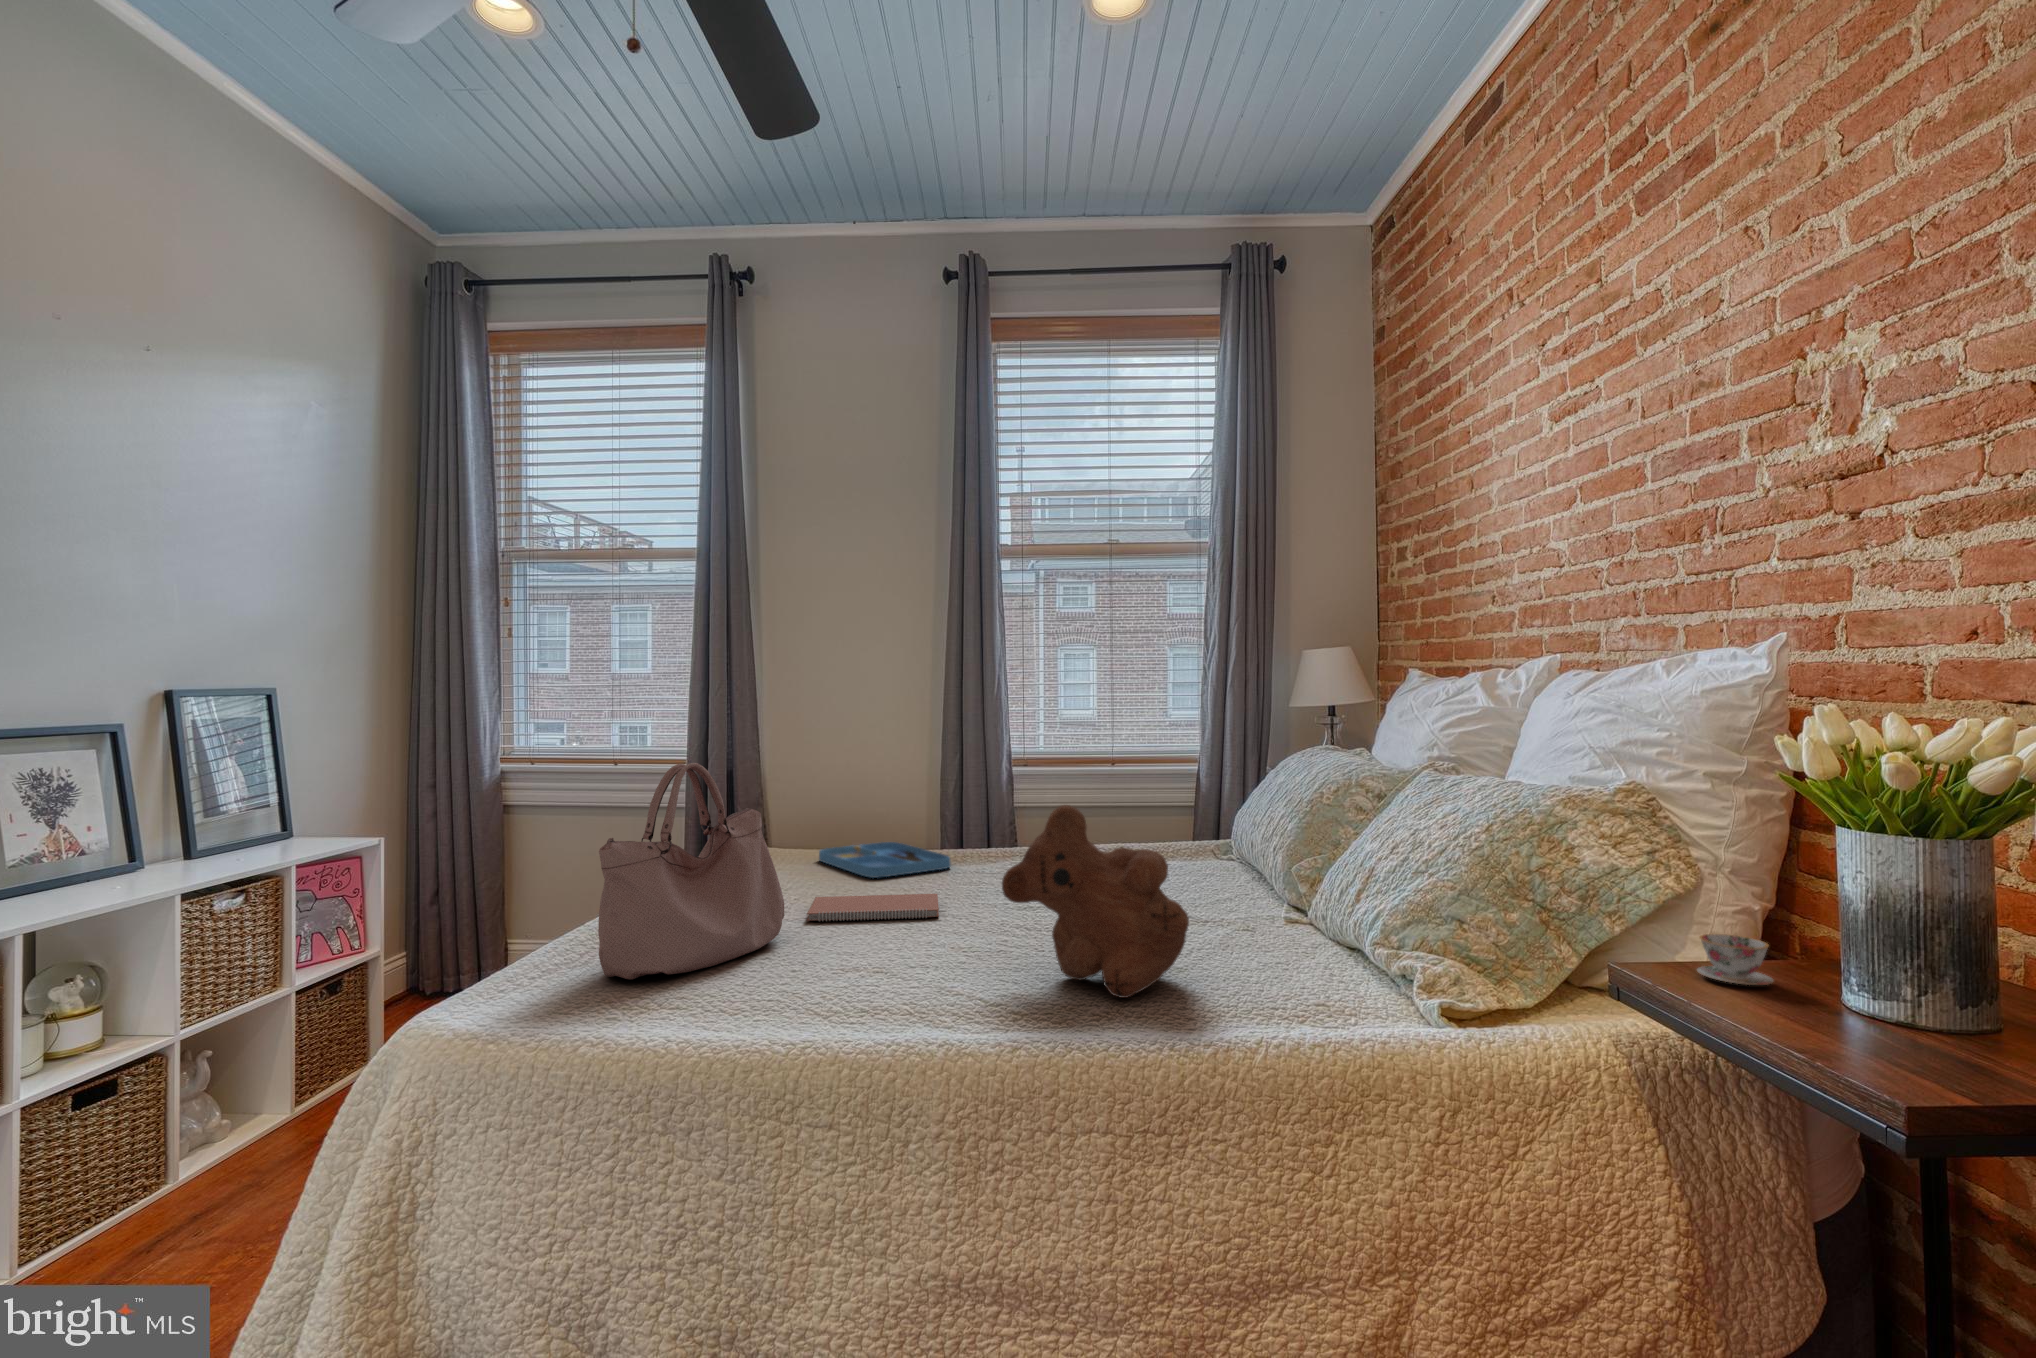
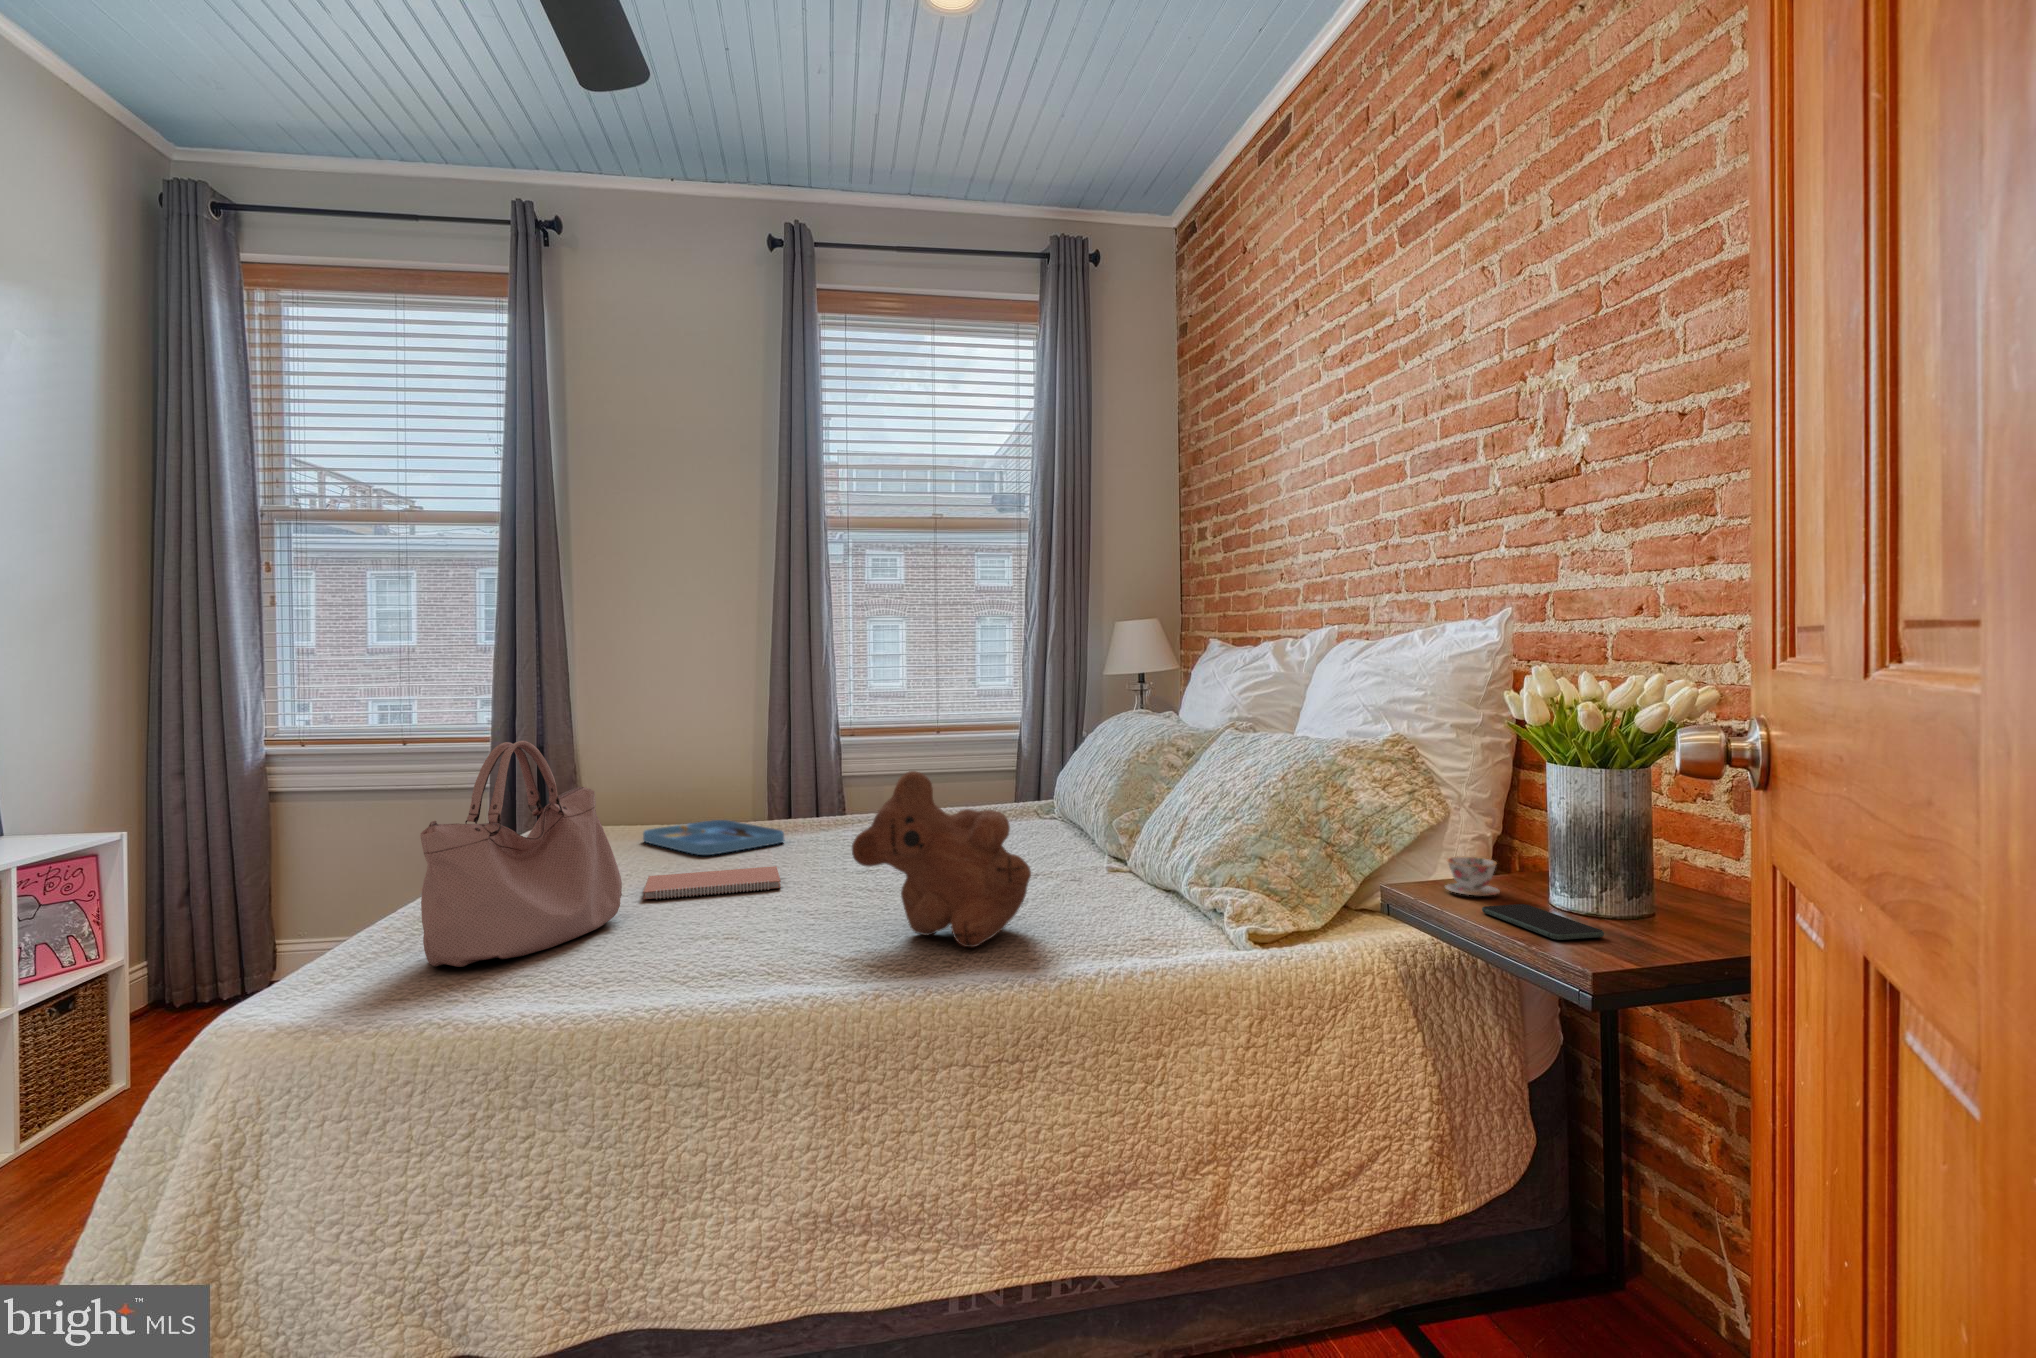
smartphone: none [1748,1000,1927,1056] -> present [1482,904,1604,940]

